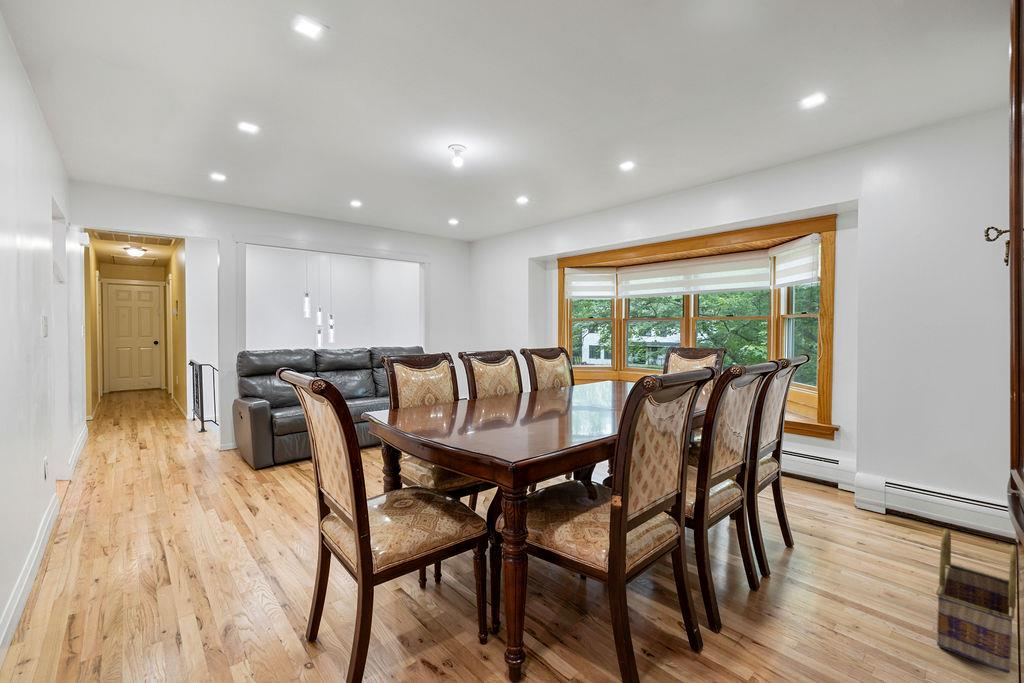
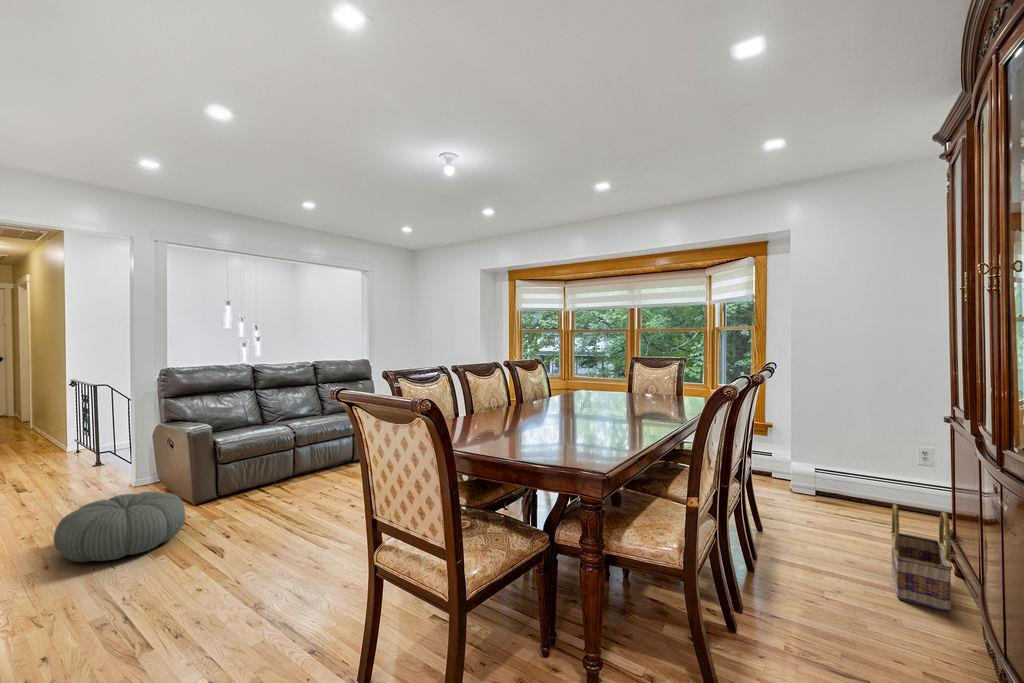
pouf: none [132,454,236,508] -> present [54,491,185,562]

